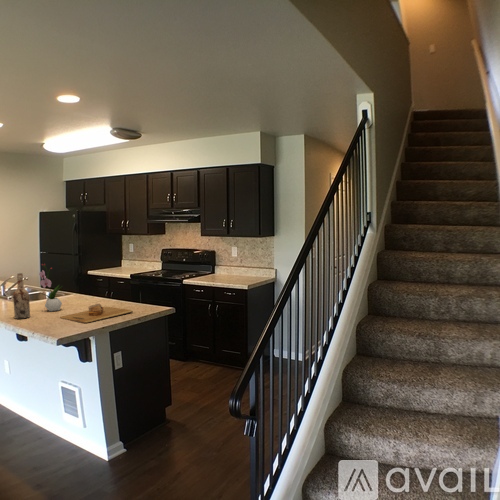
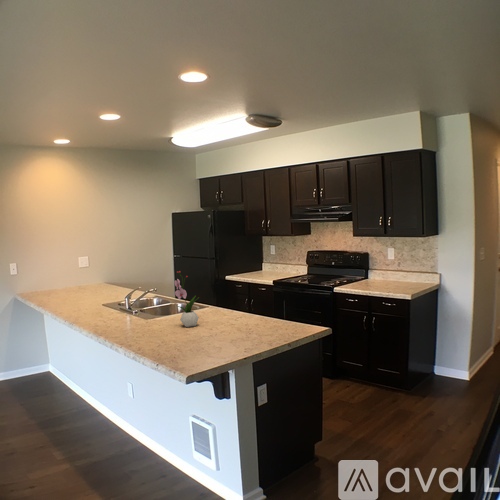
wine bottle: present [13,273,30,319] -> none [146,283,163,337]
cutting board: present [60,304,133,323] -> none [195,322,280,349]

